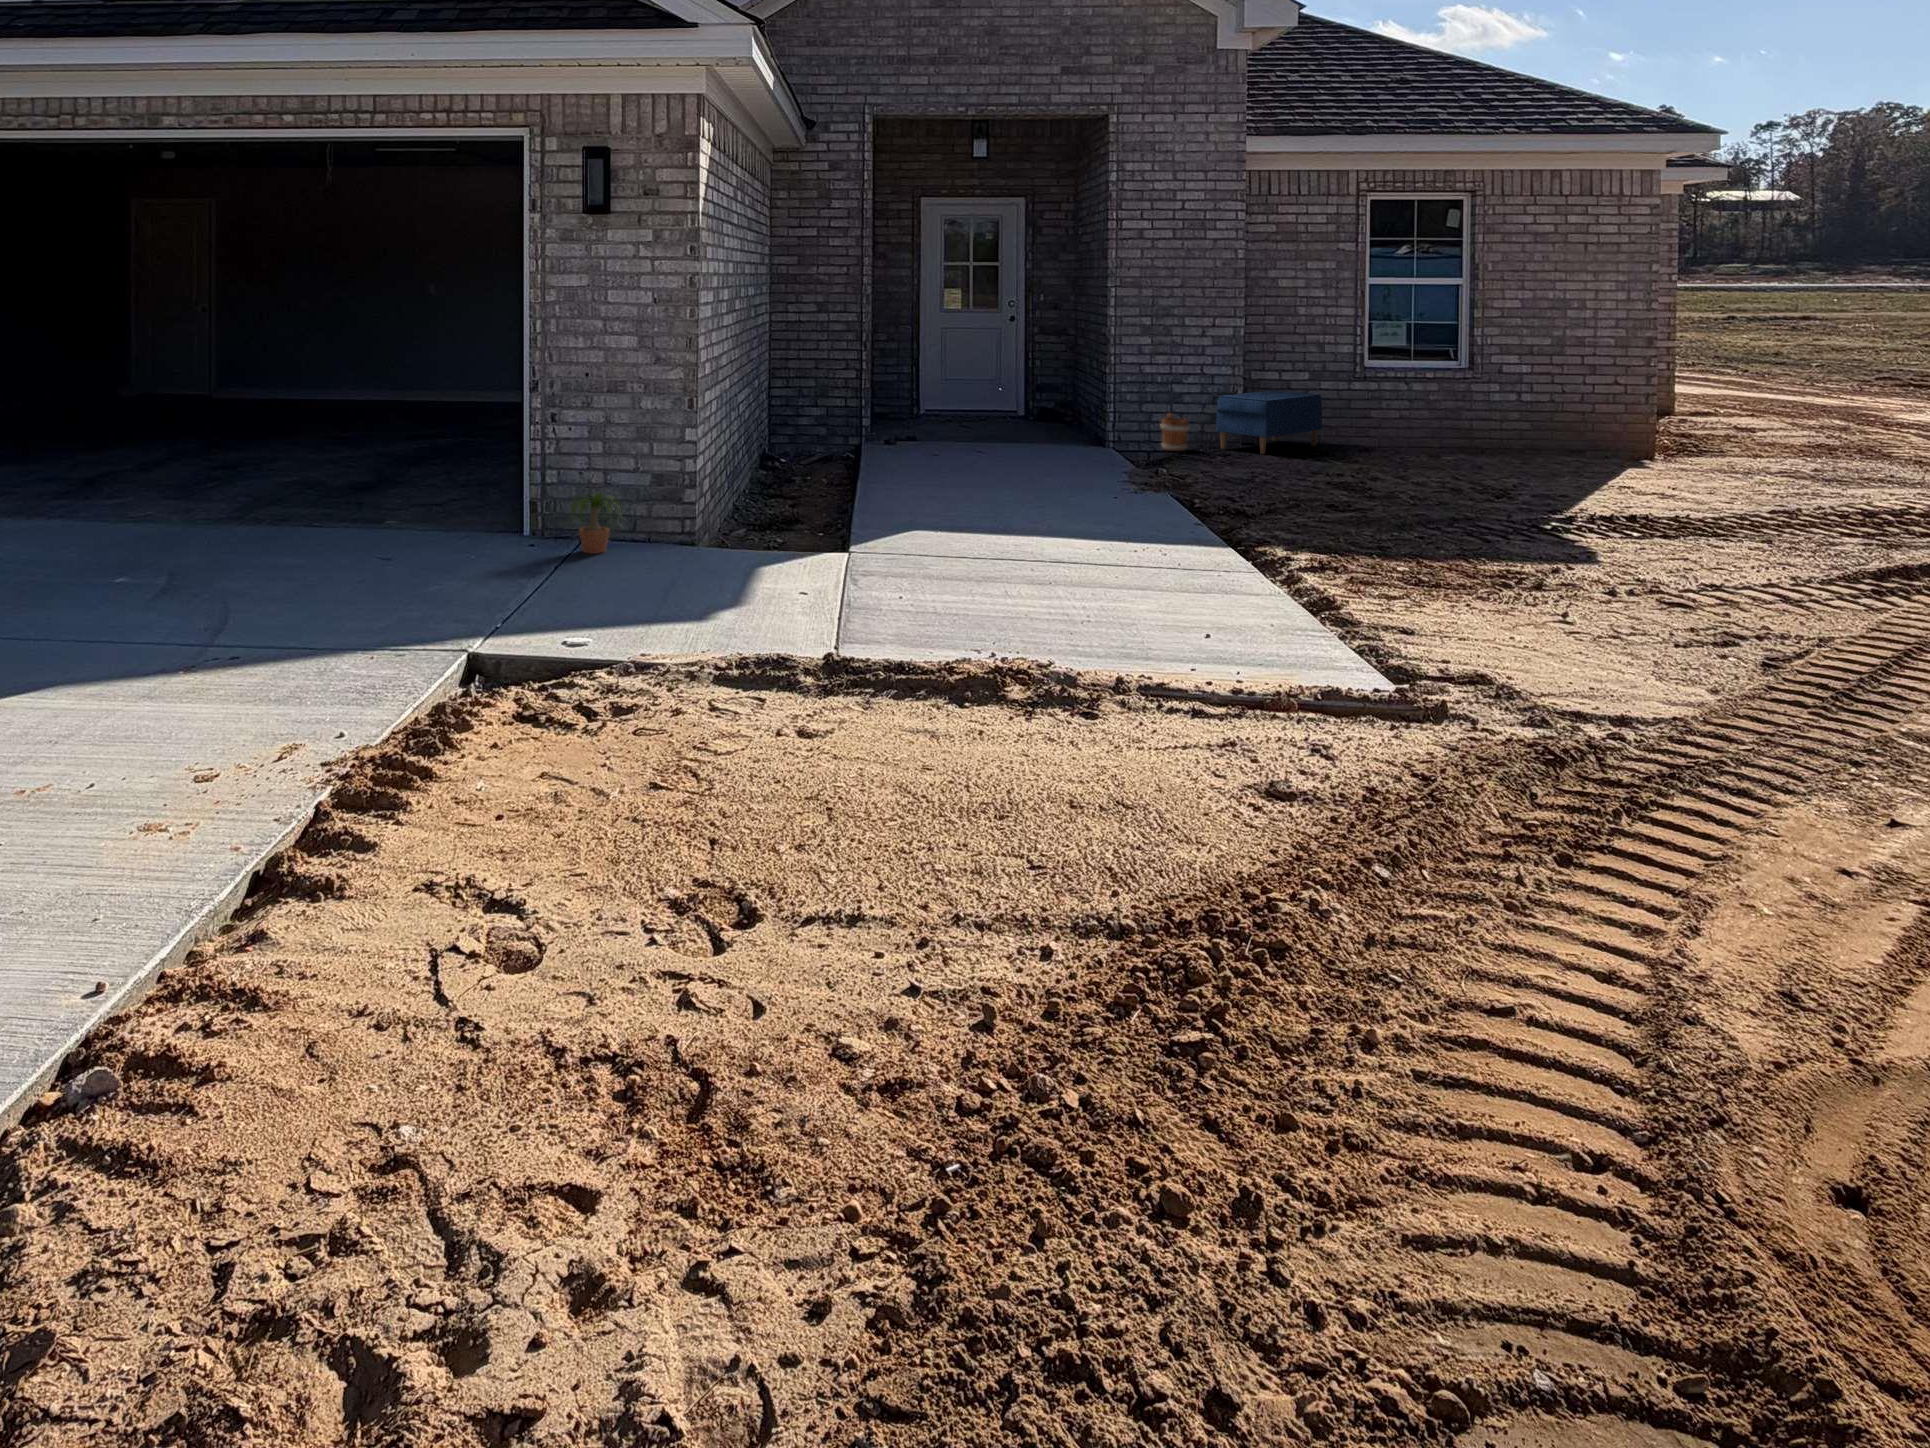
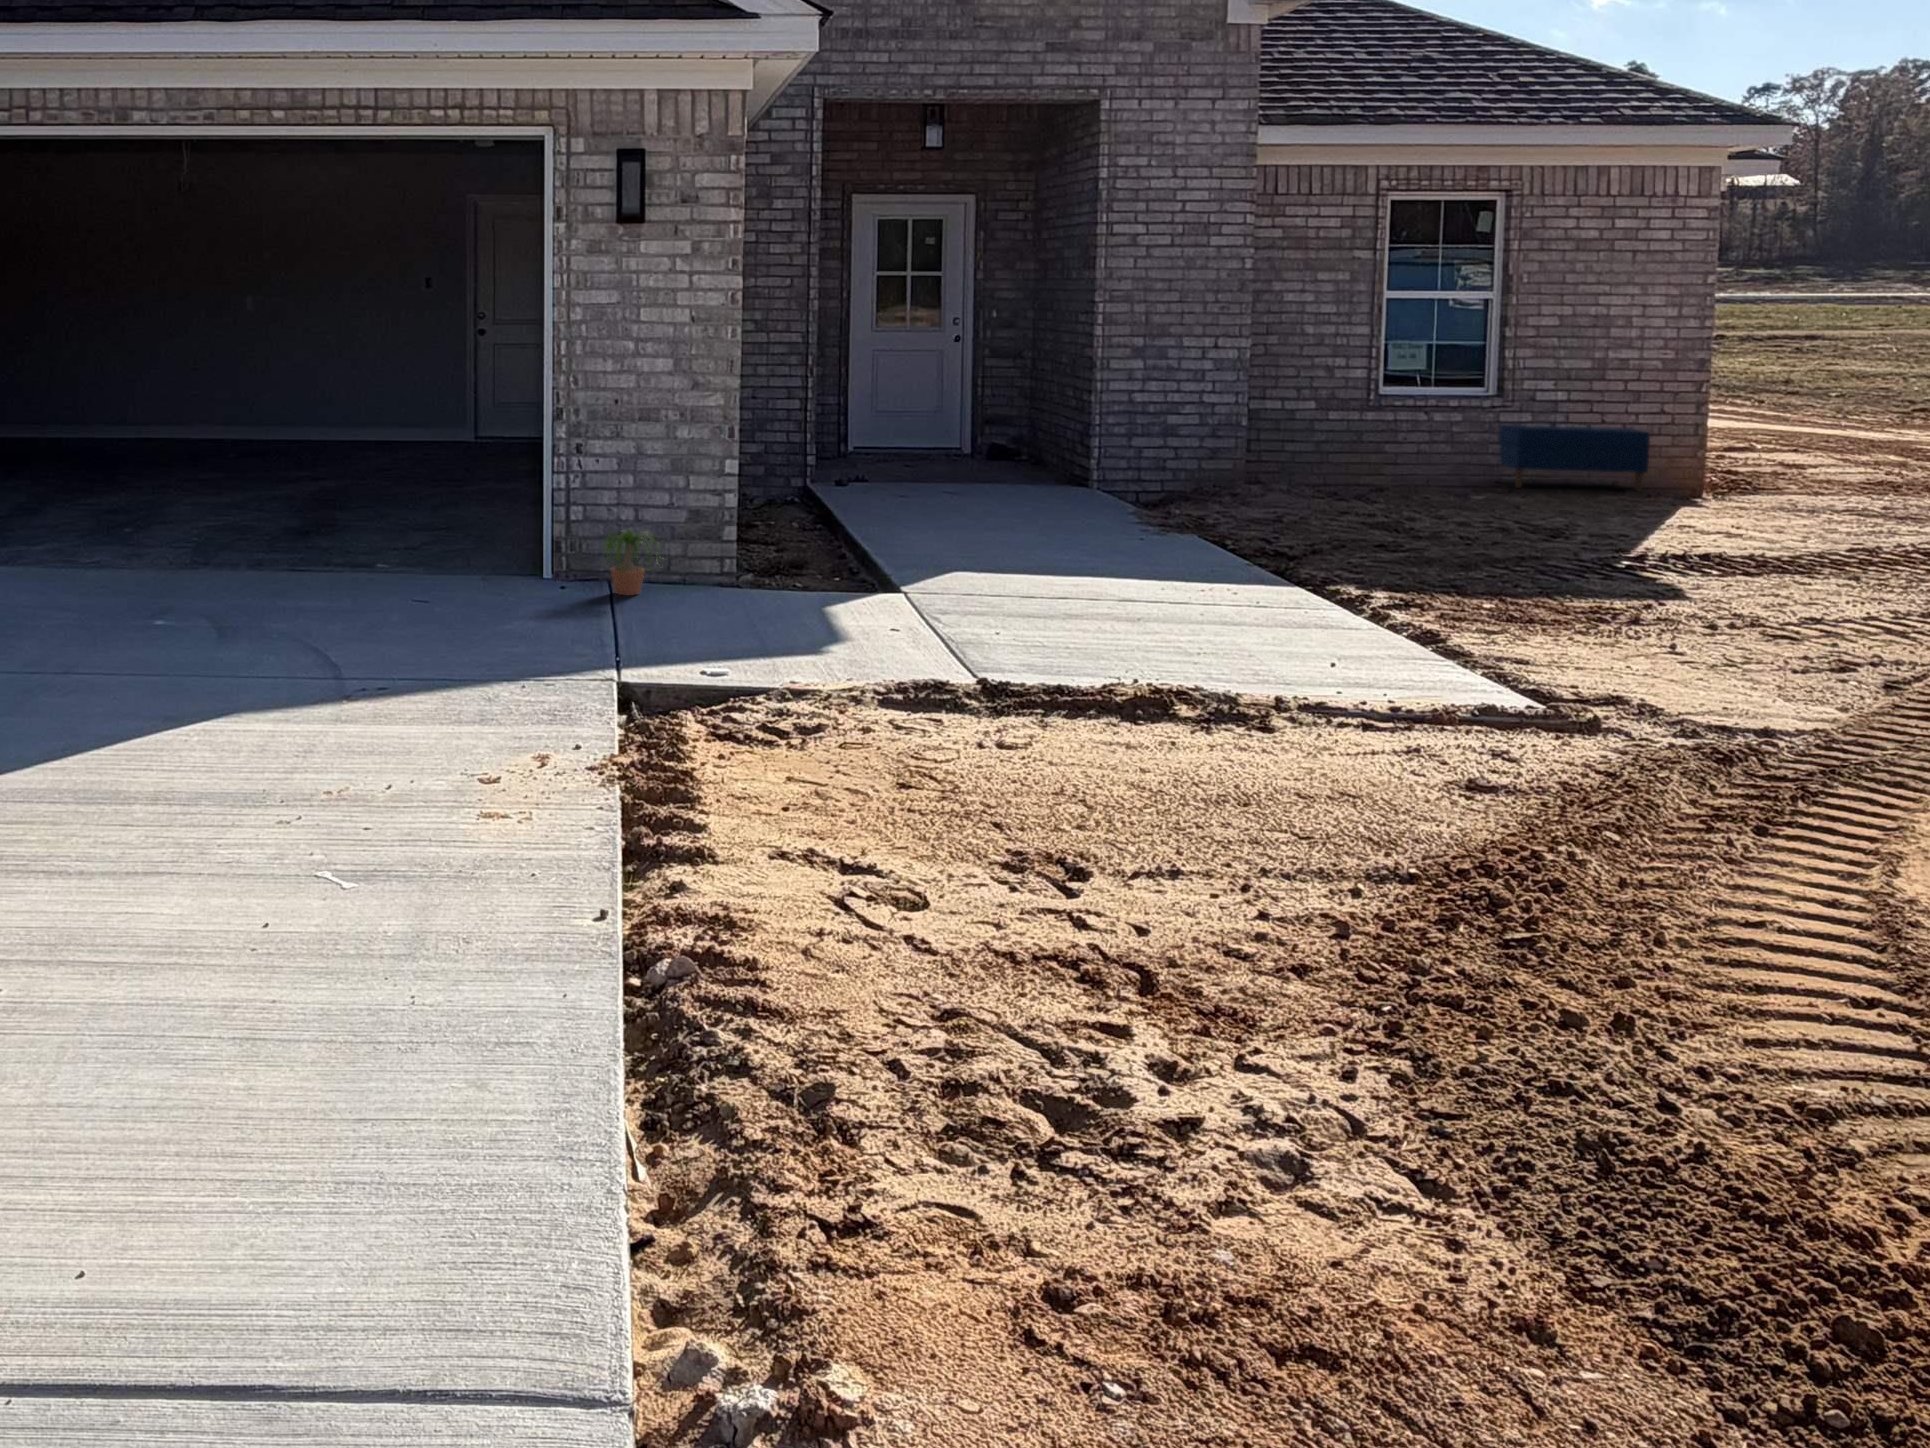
bench: present [1216,390,1322,454] -> present [1496,423,1650,491]
bucket: present [1160,414,1189,451] -> none [1151,446,1186,490]

